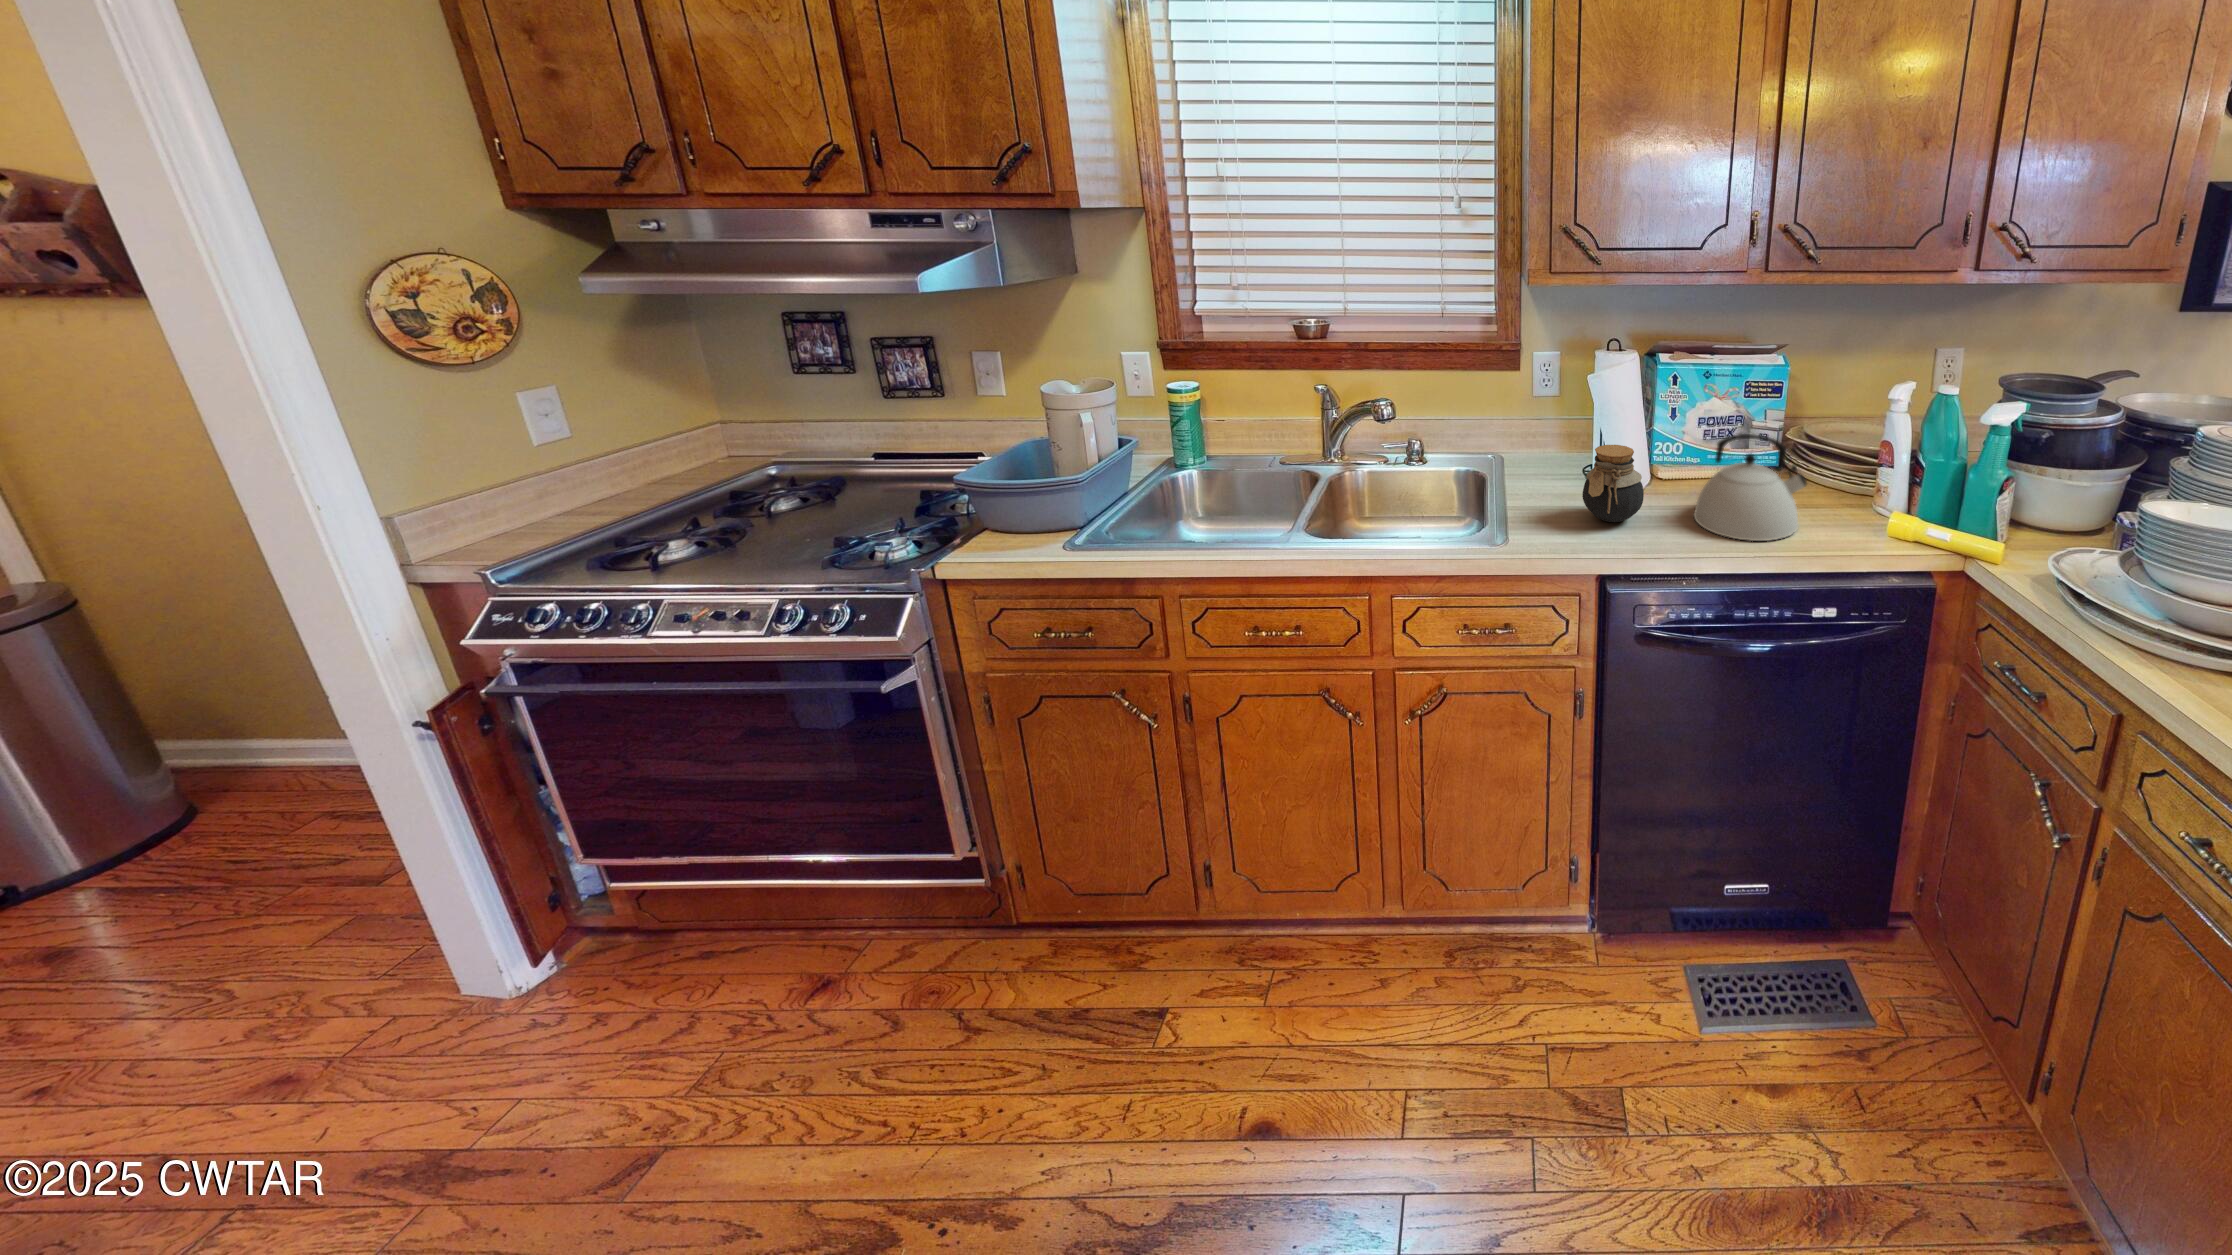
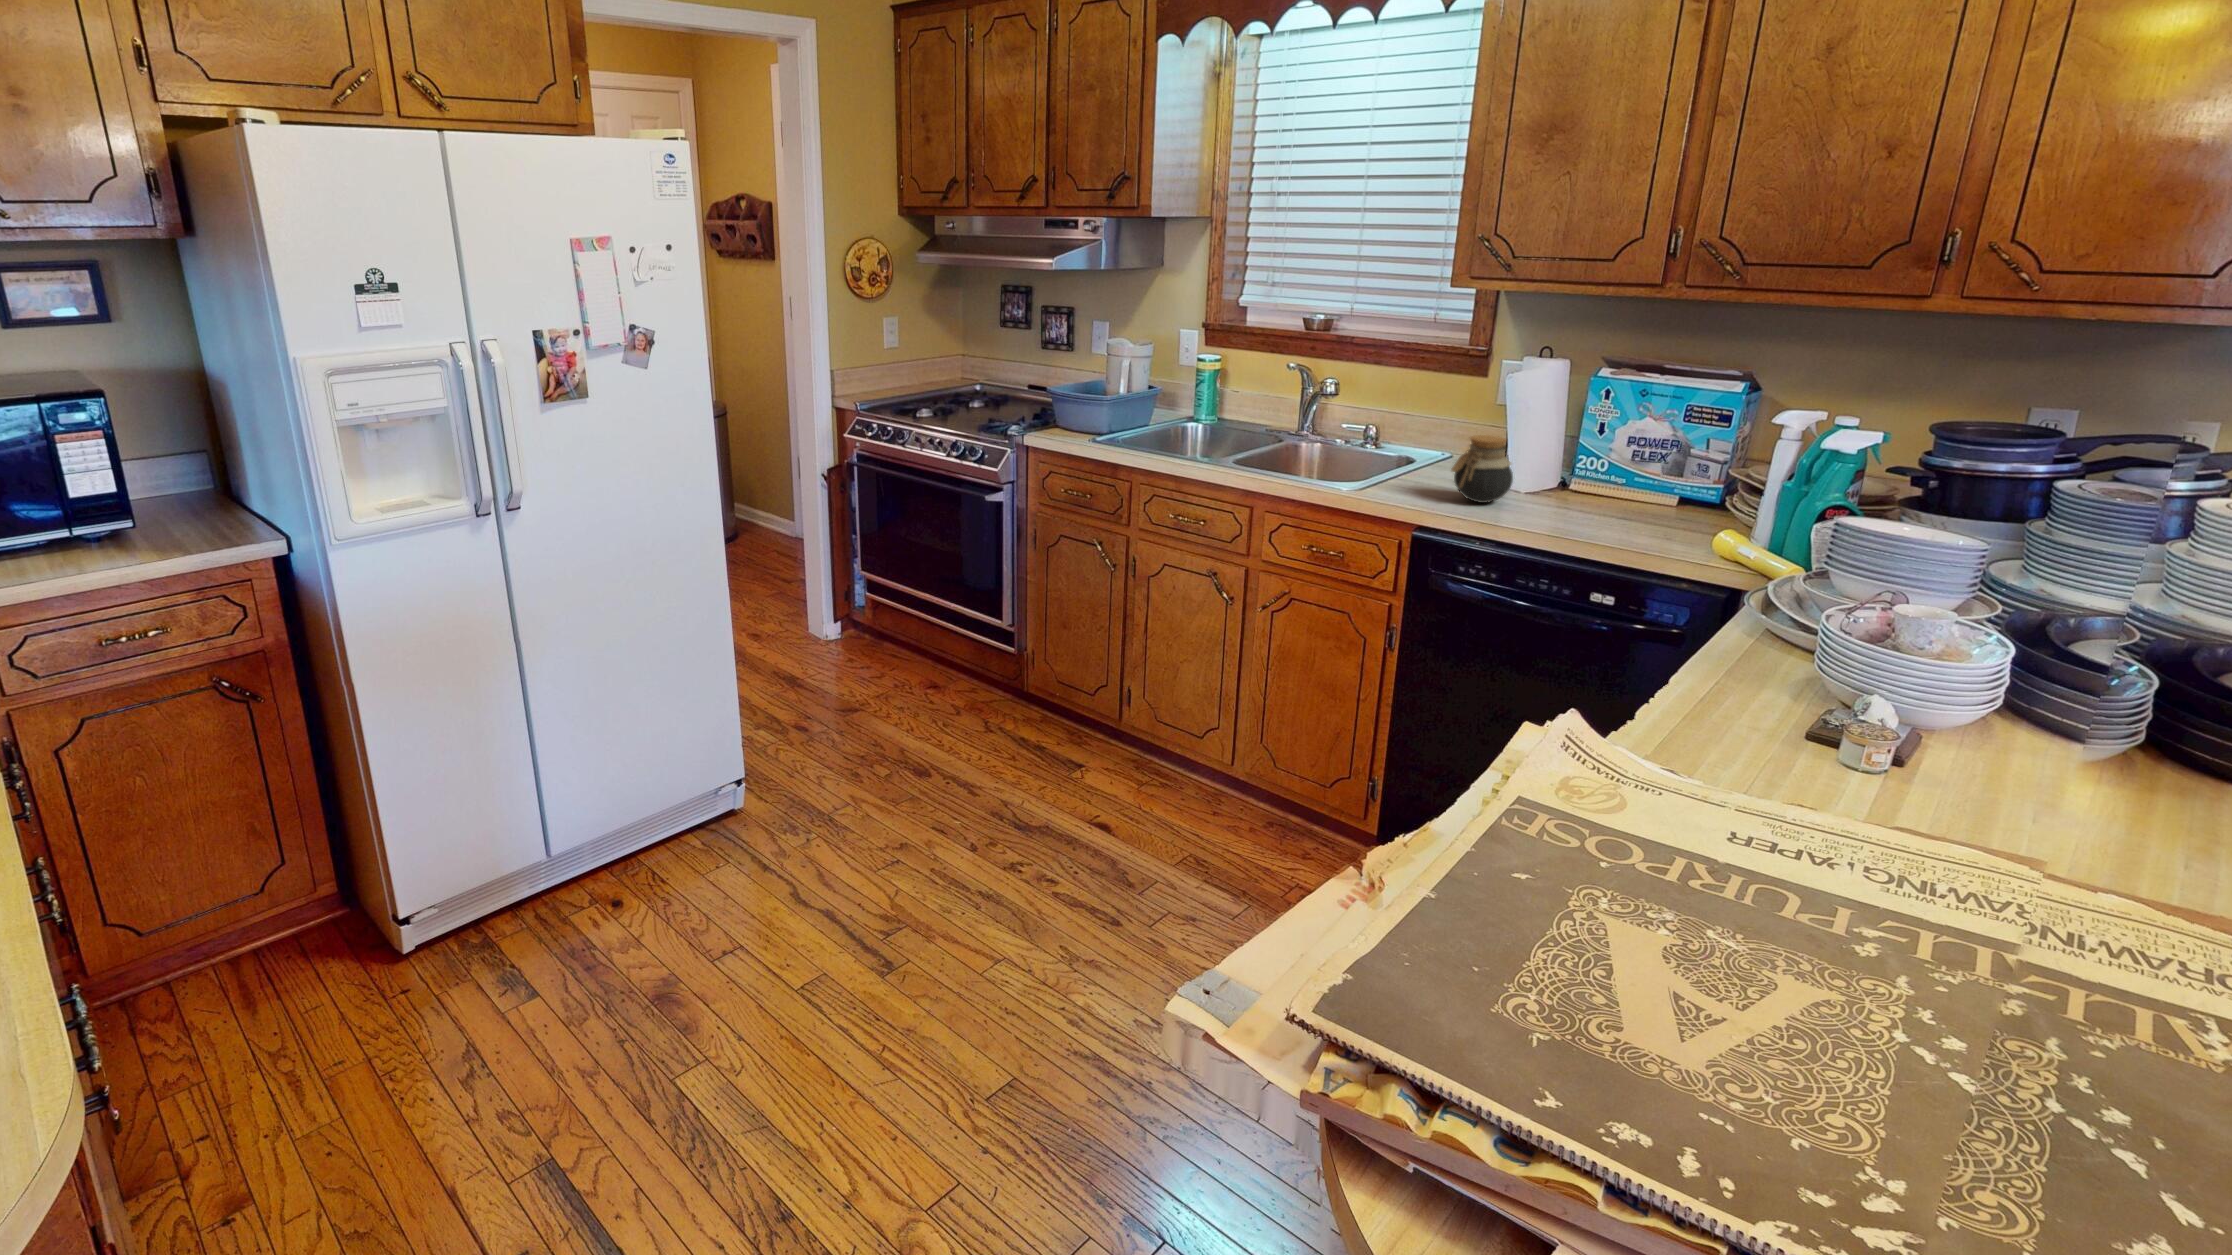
kettle: present [1694,434,1807,541] -> none [1552,440,1667,539]

